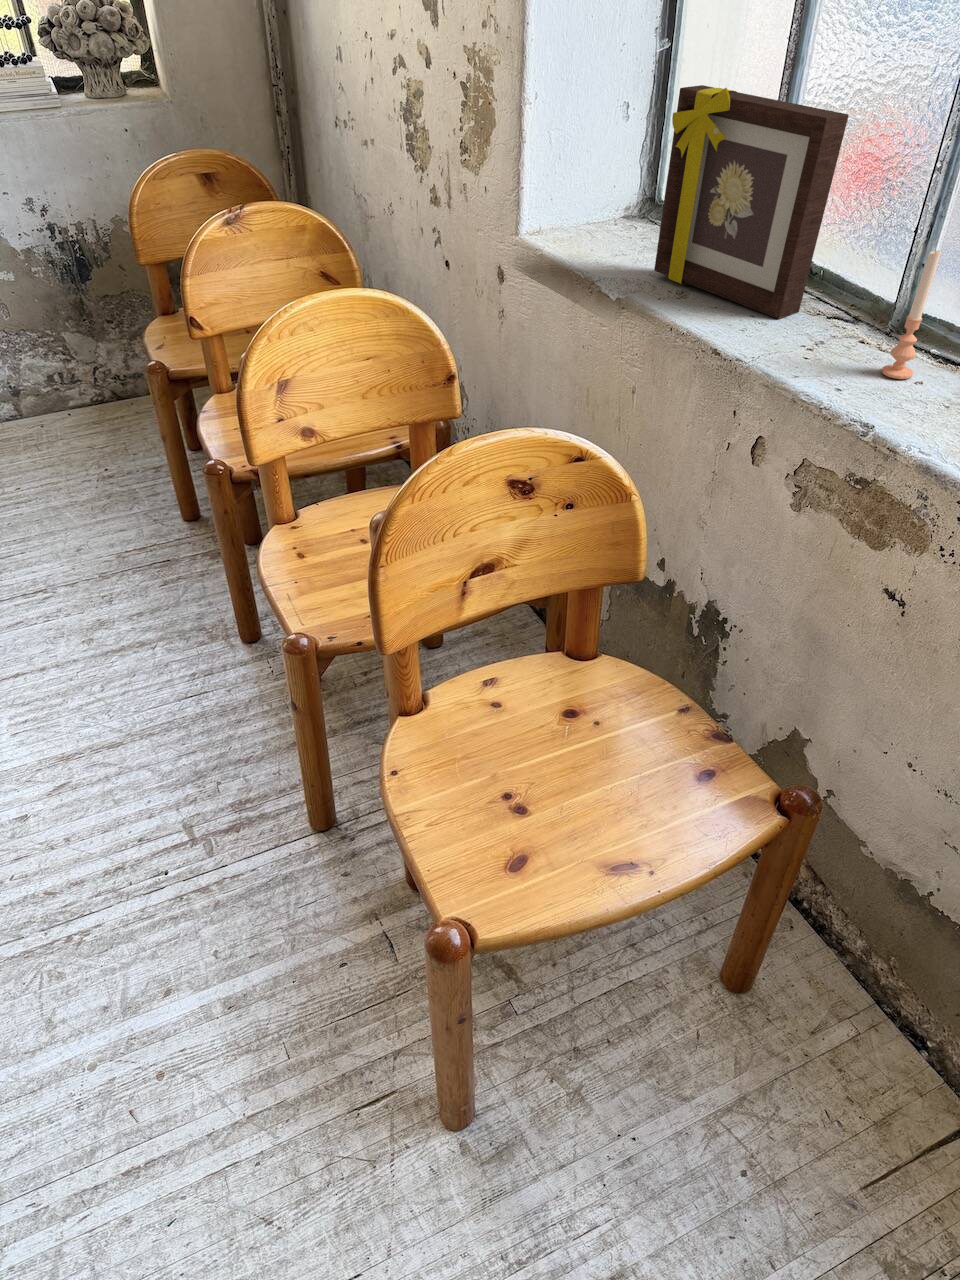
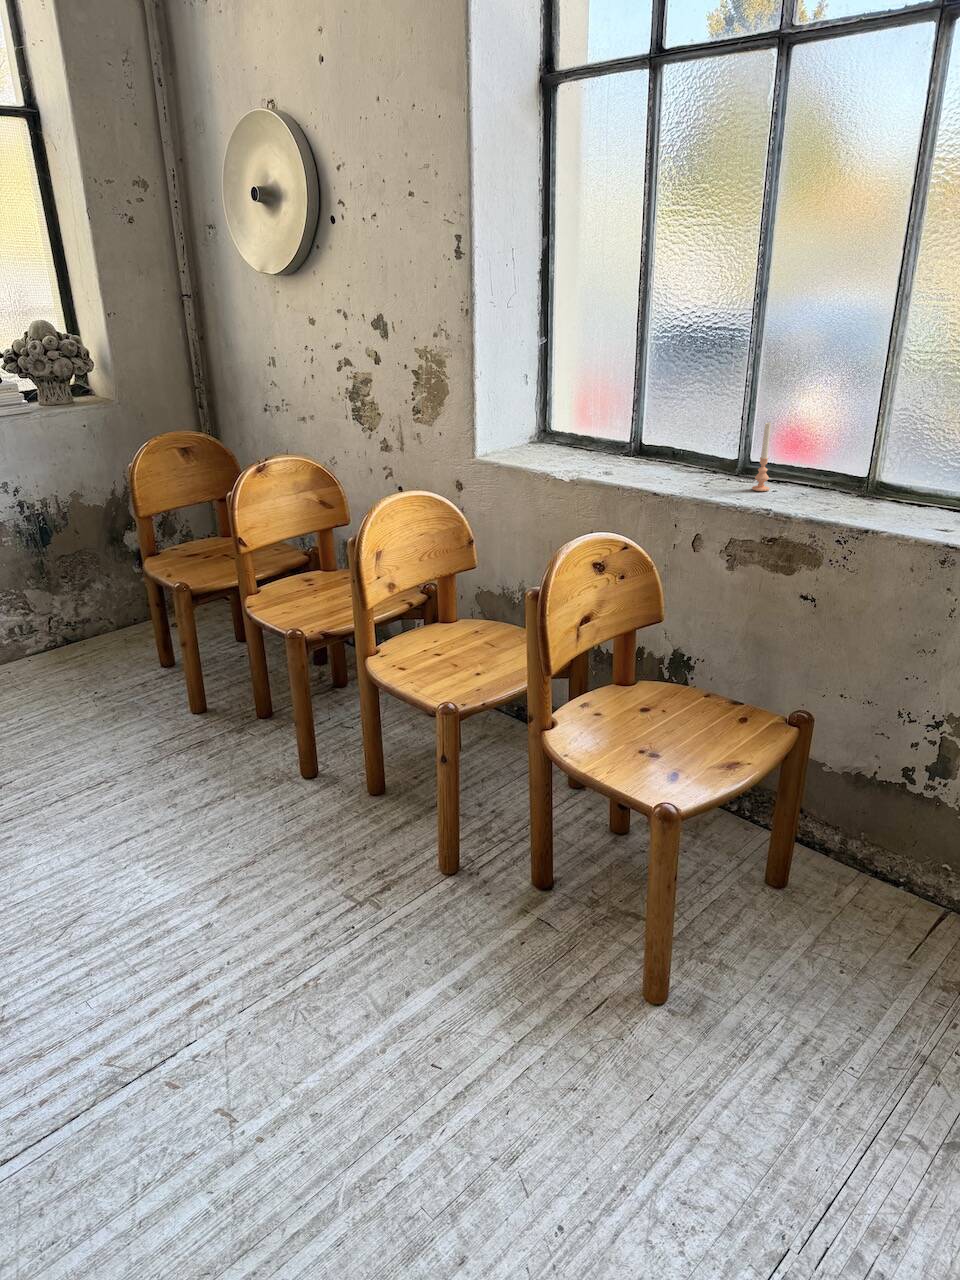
picture frame: present [654,85,849,319] -> none [583,356,693,476]

